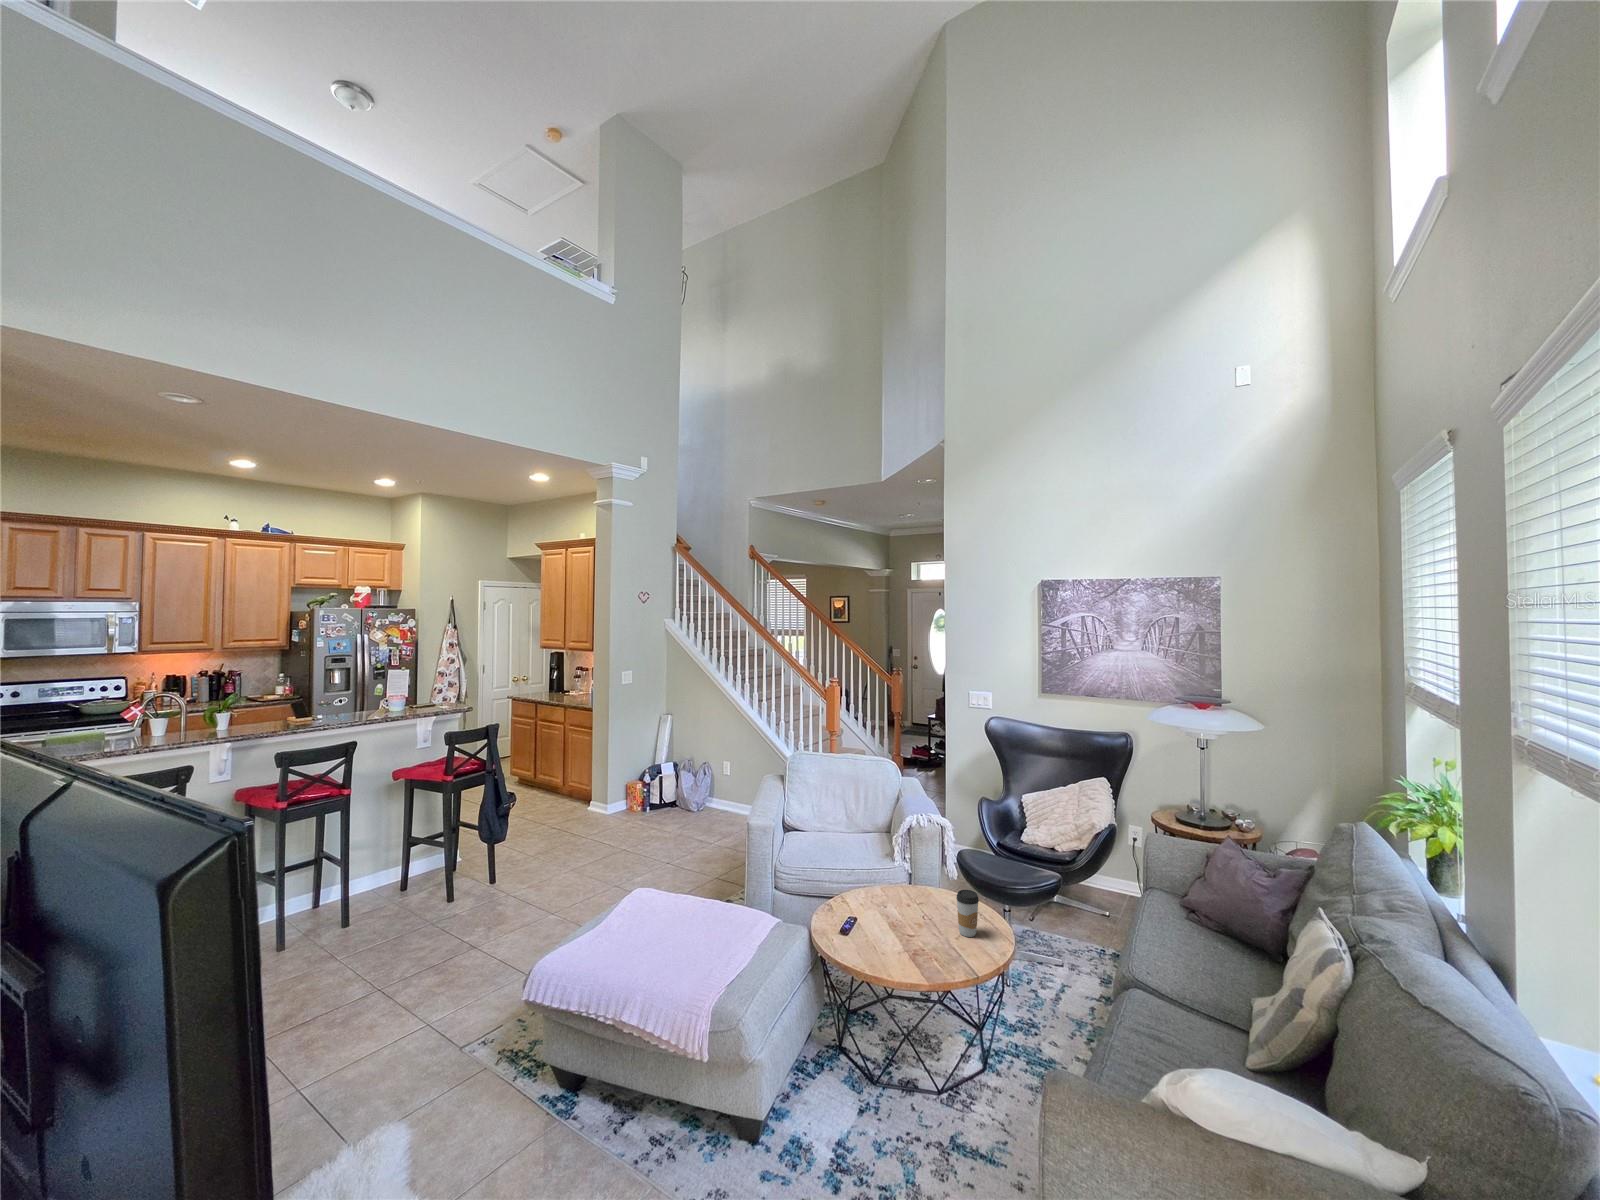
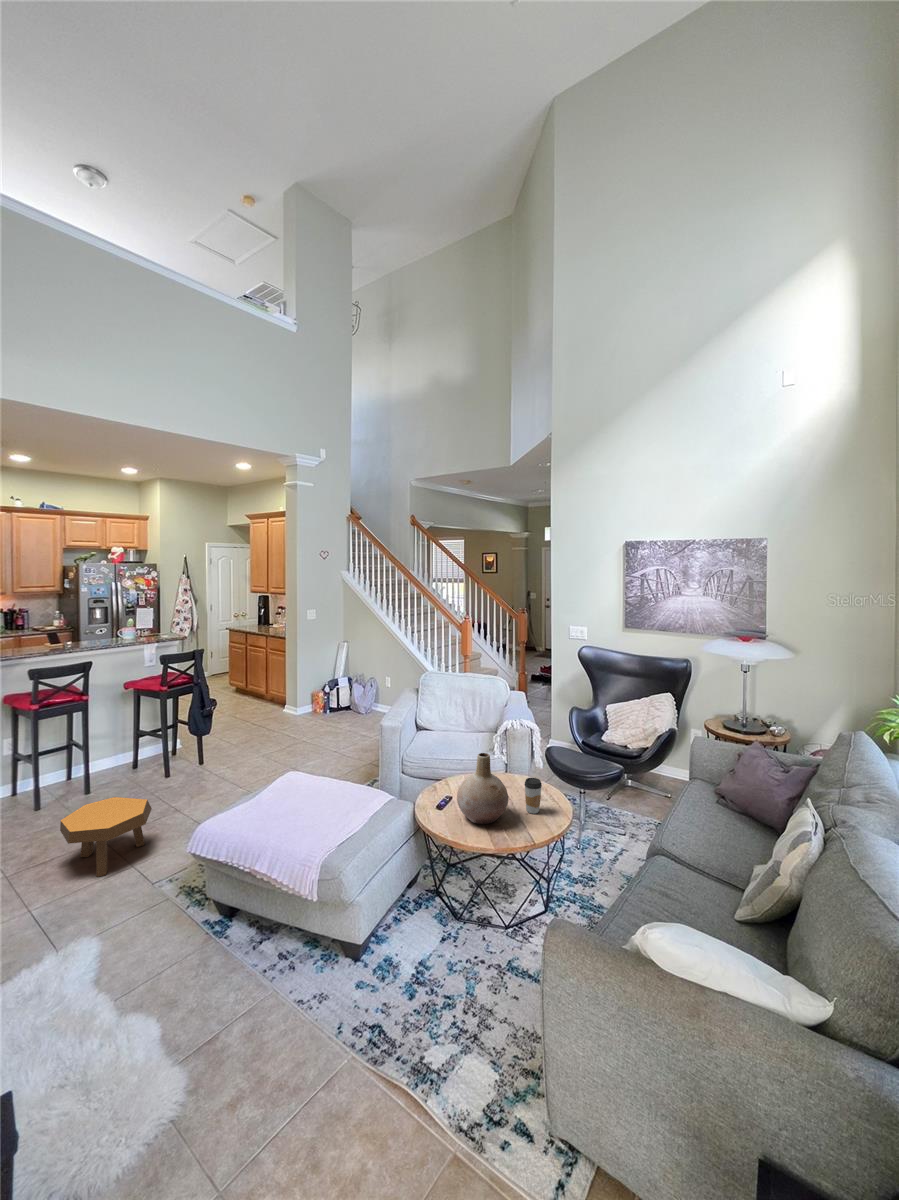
vase: none [874,859,940,952] -> present [457,753,509,824]
footstool: none [326,928,446,1041] -> present [60,797,152,877]

